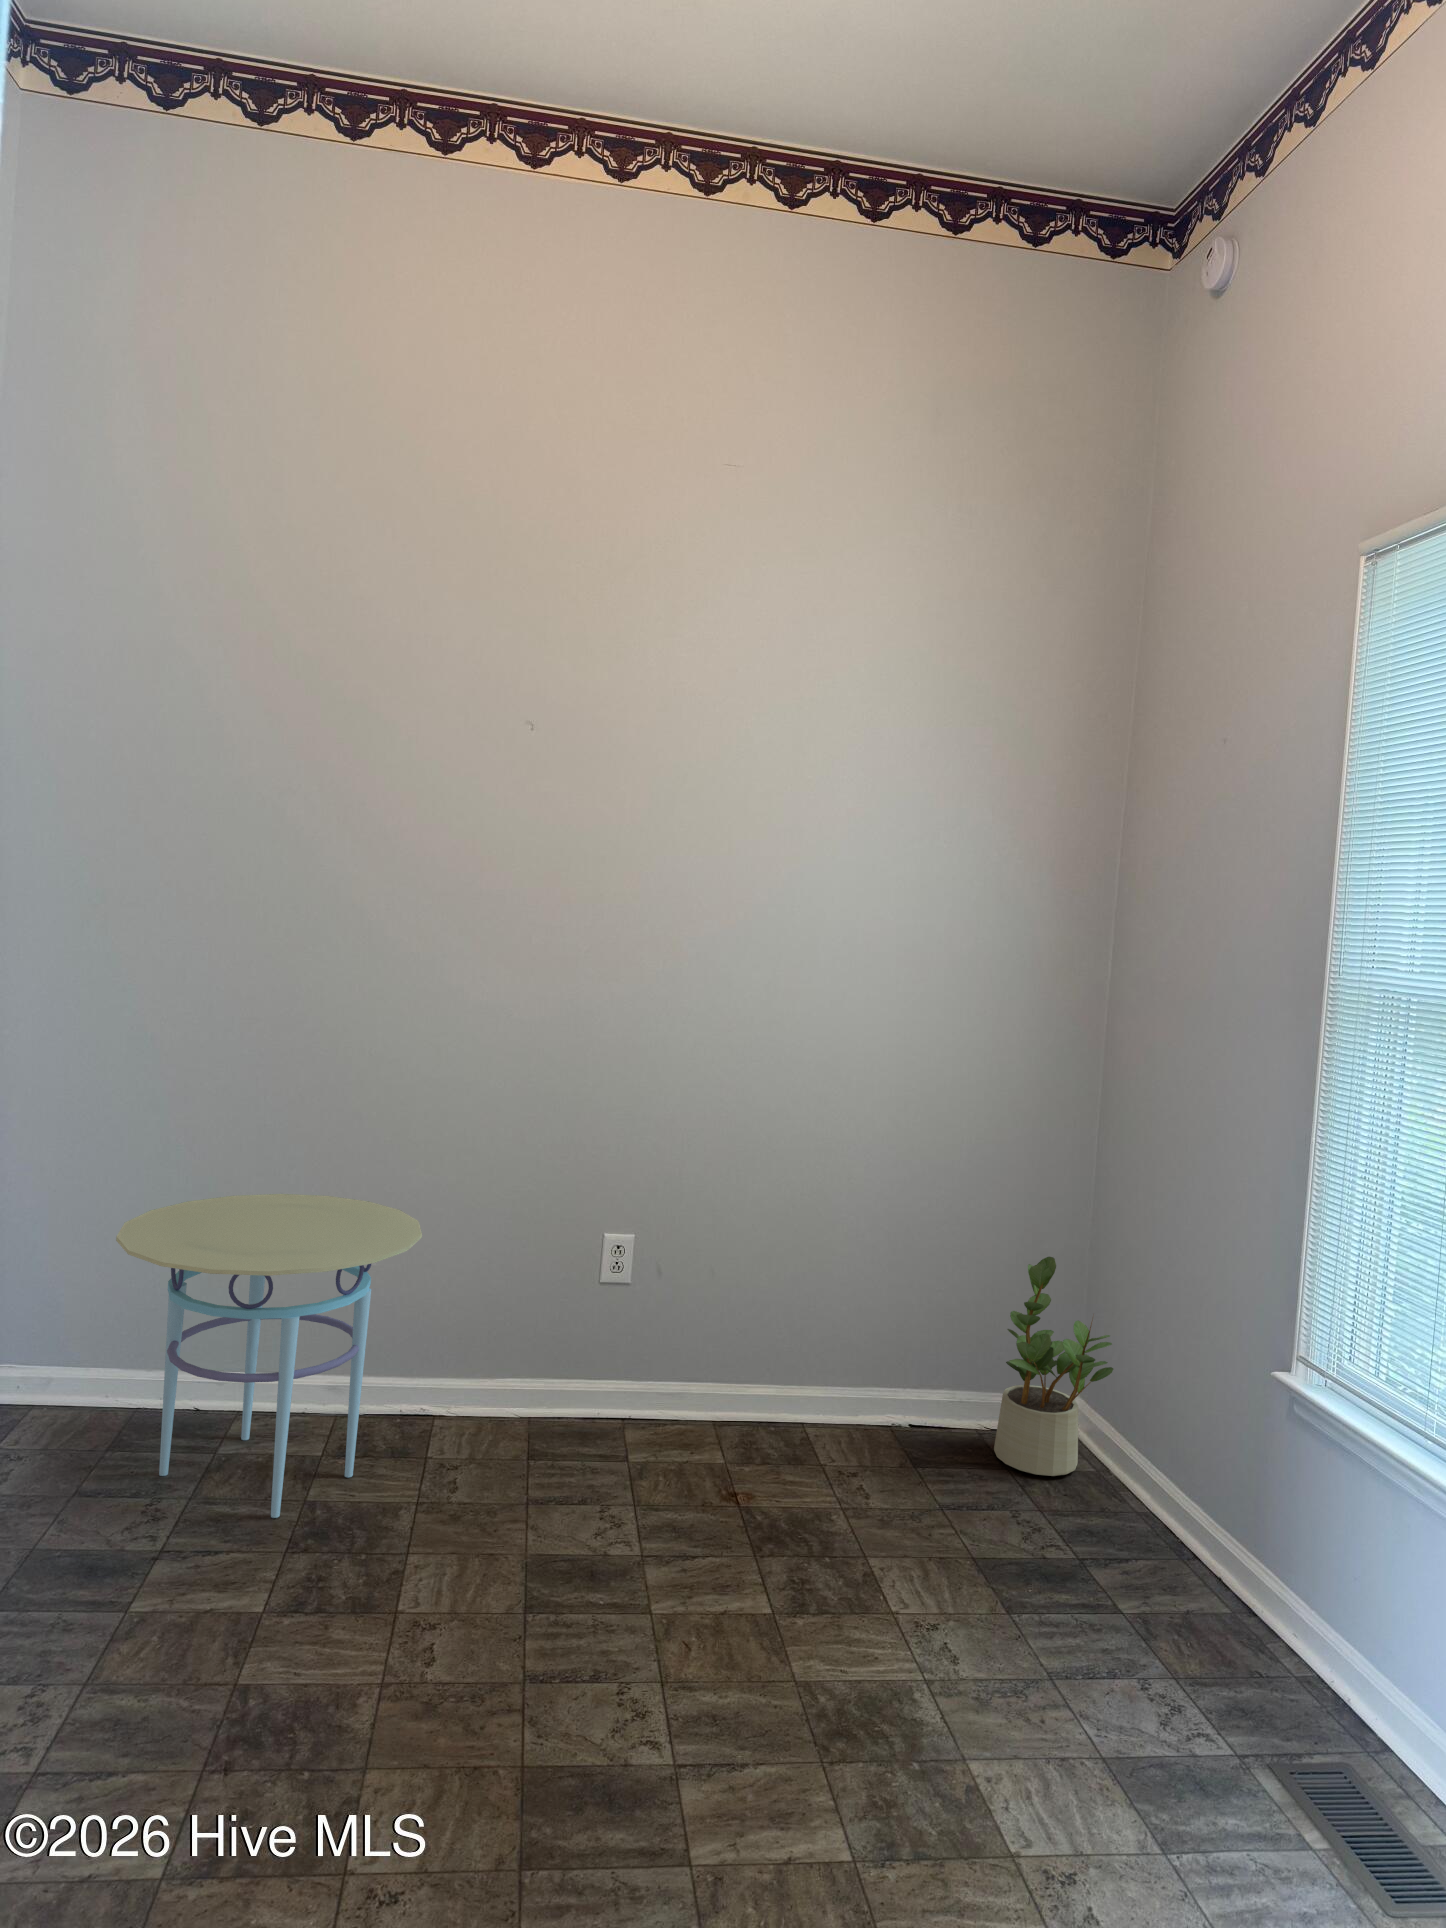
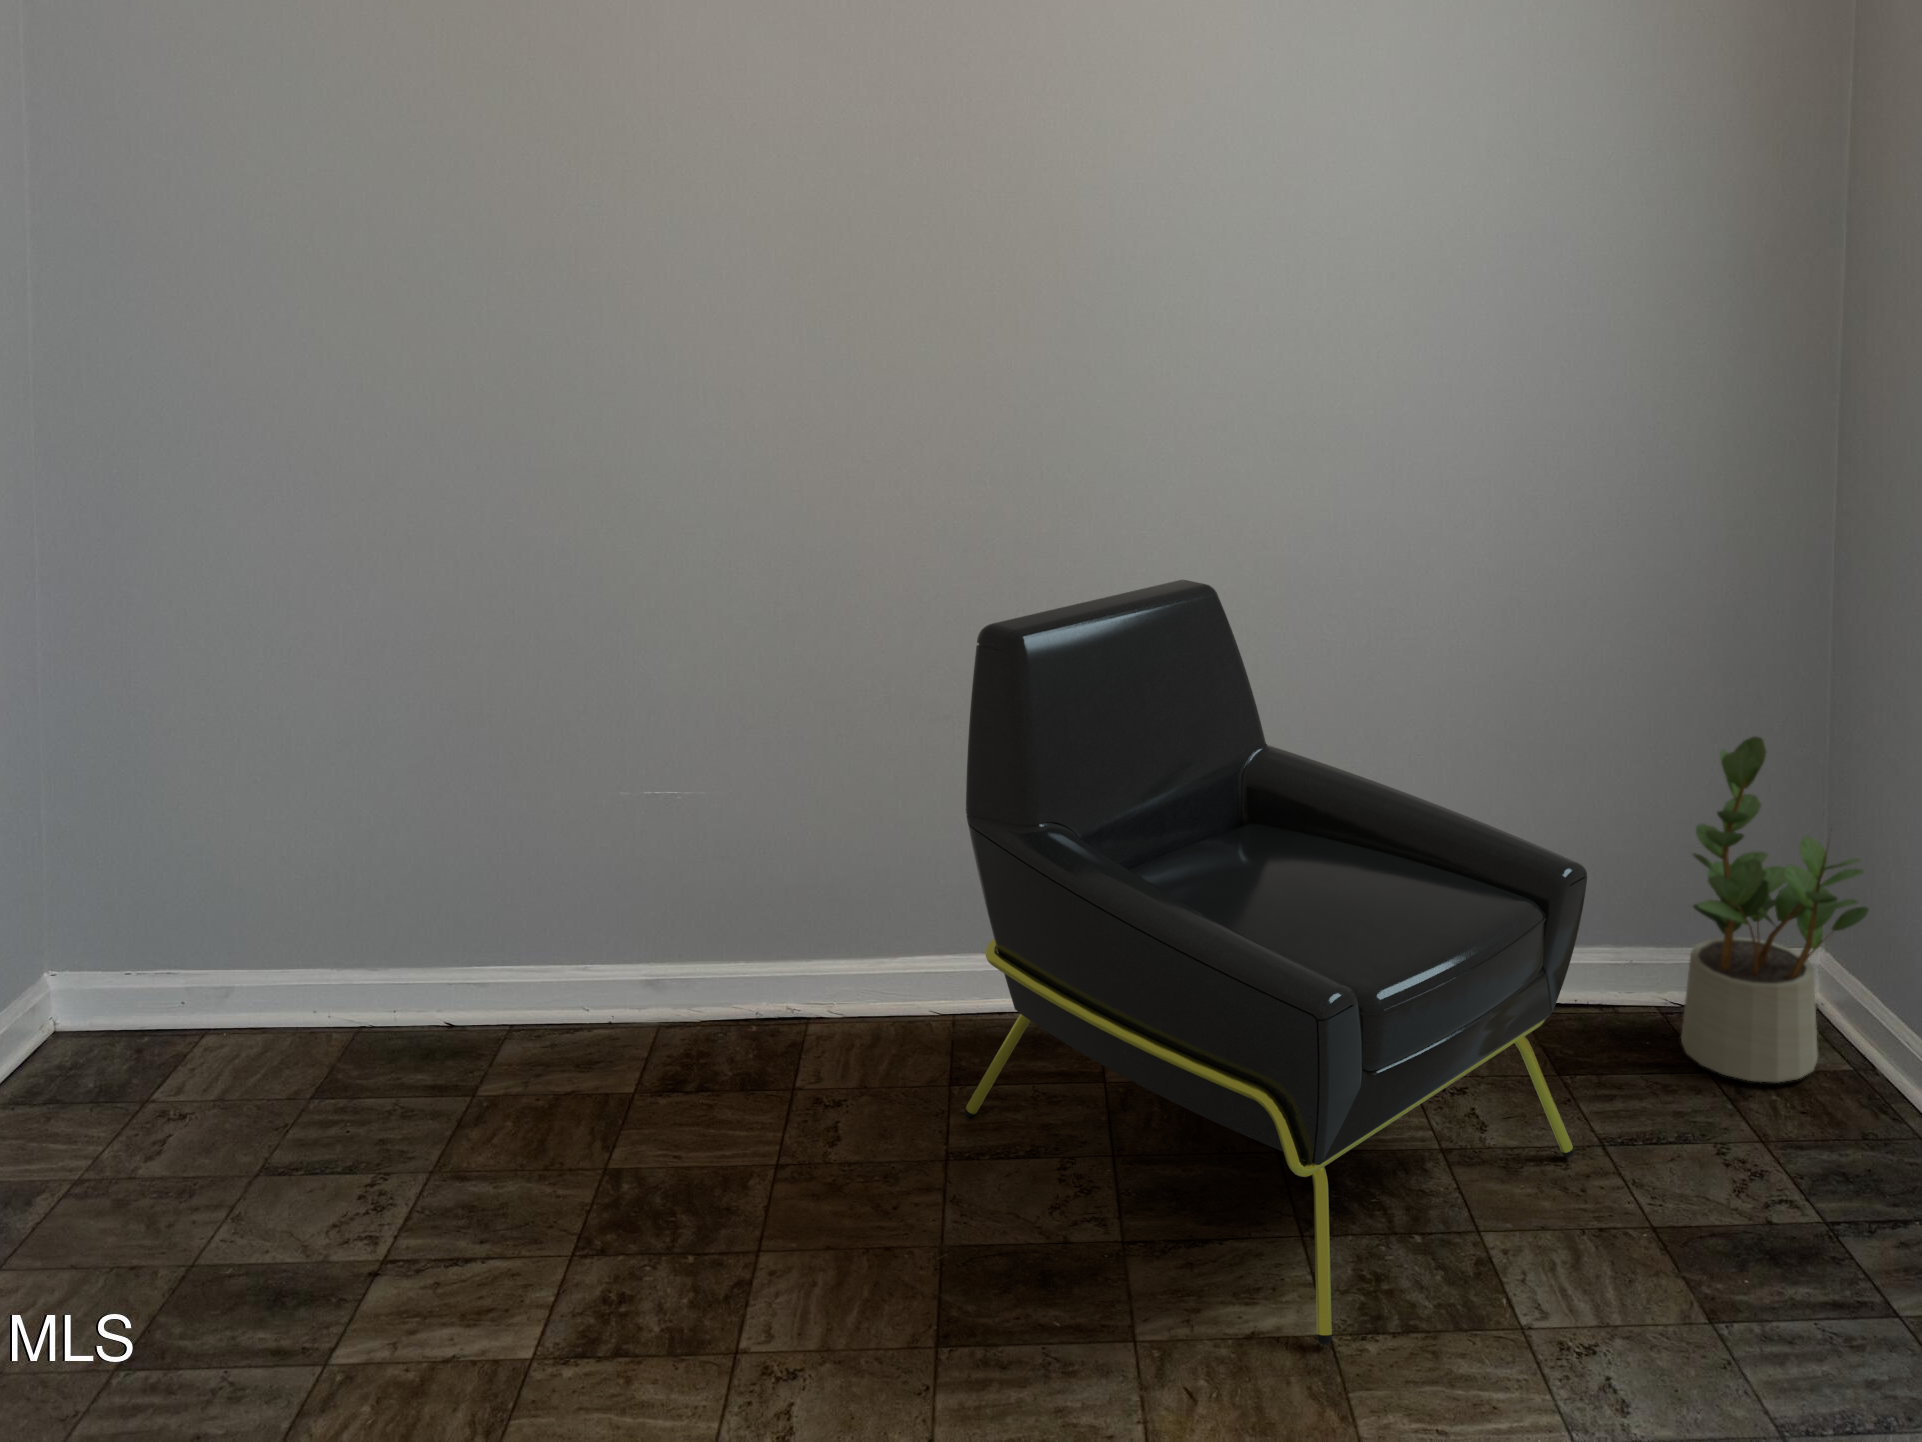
armchair: none [540,1139,945,1619] -> present [965,580,1587,1345]
side table: present [116,1194,422,1518] -> none [289,699,754,1200]

